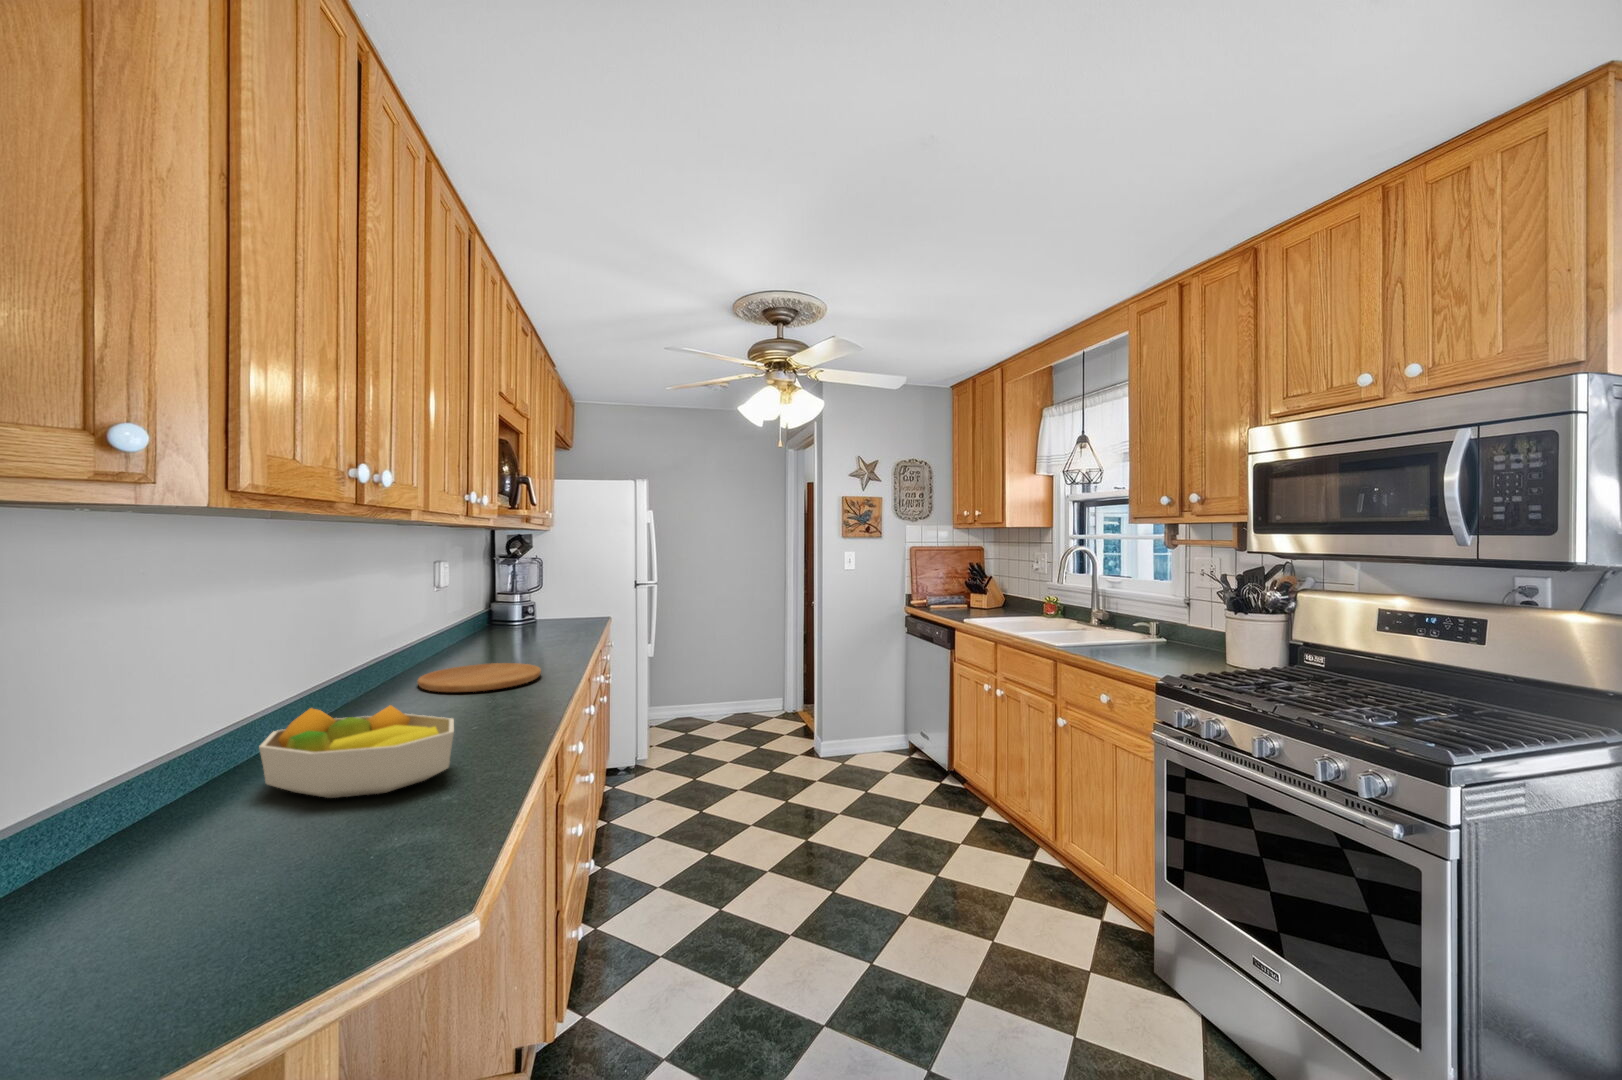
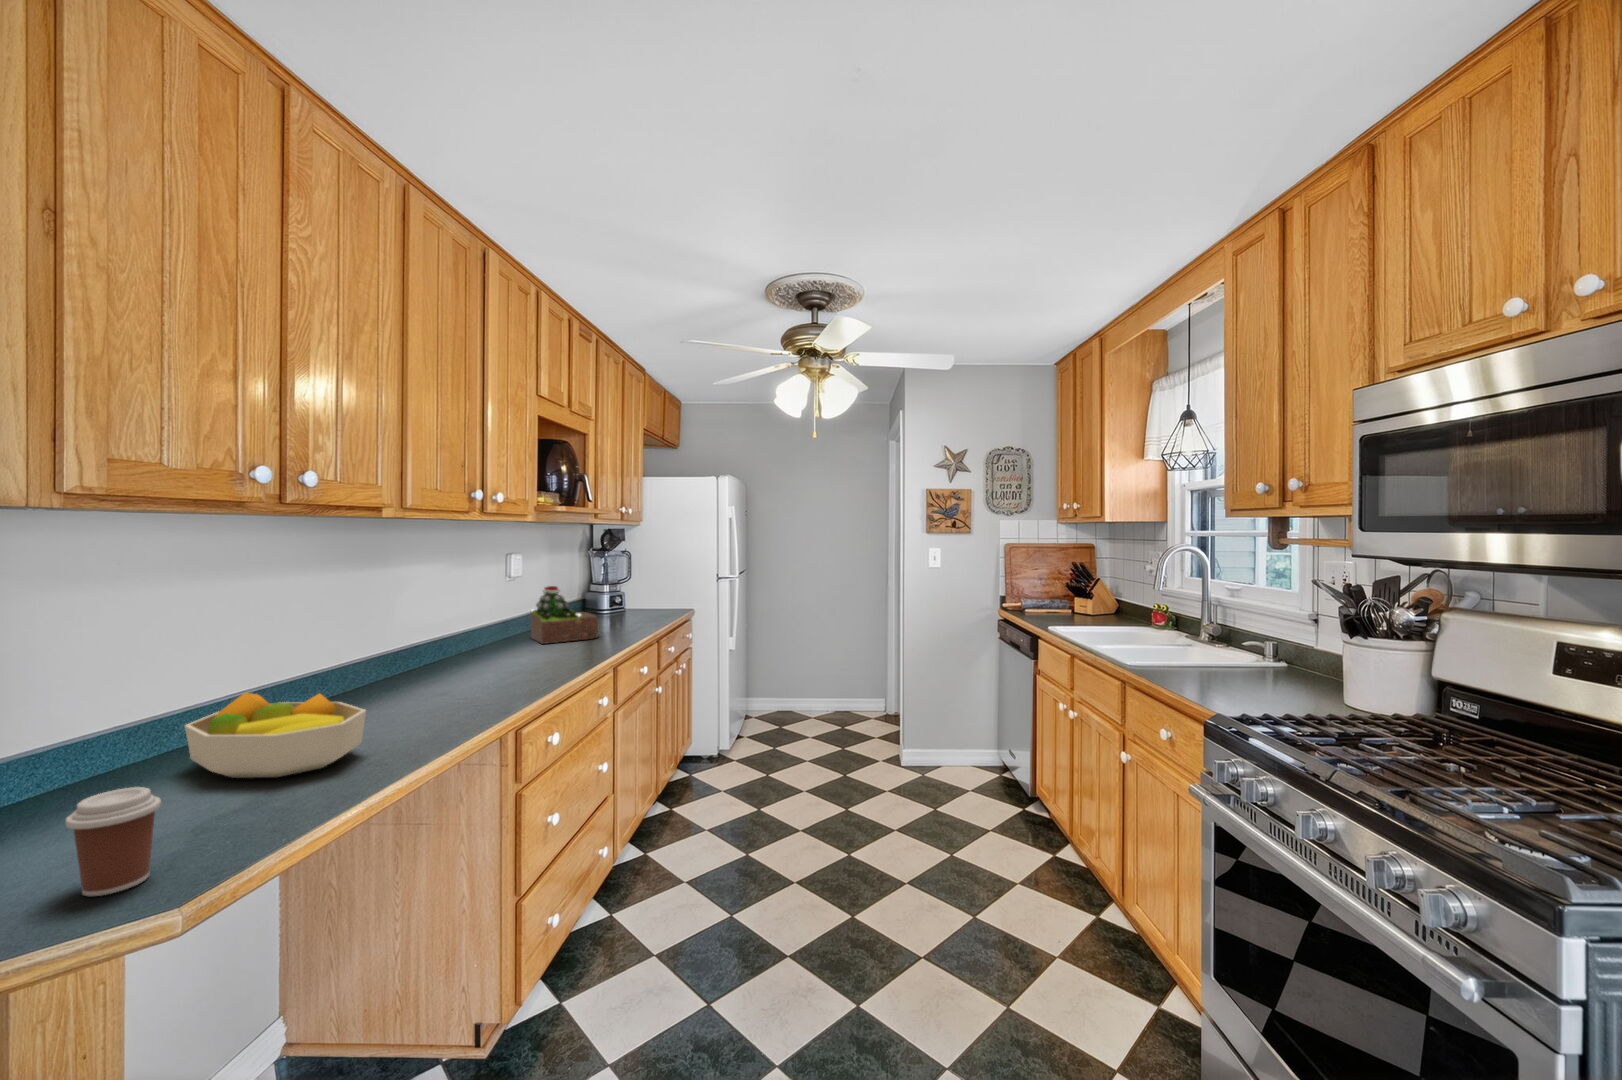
succulent plant: none [471,592,548,654] -> present [531,586,598,644]
cutting board: present [417,663,541,692] -> none [438,654,554,681]
coffee cup: none [313,796,397,911] -> present [65,787,161,896]

